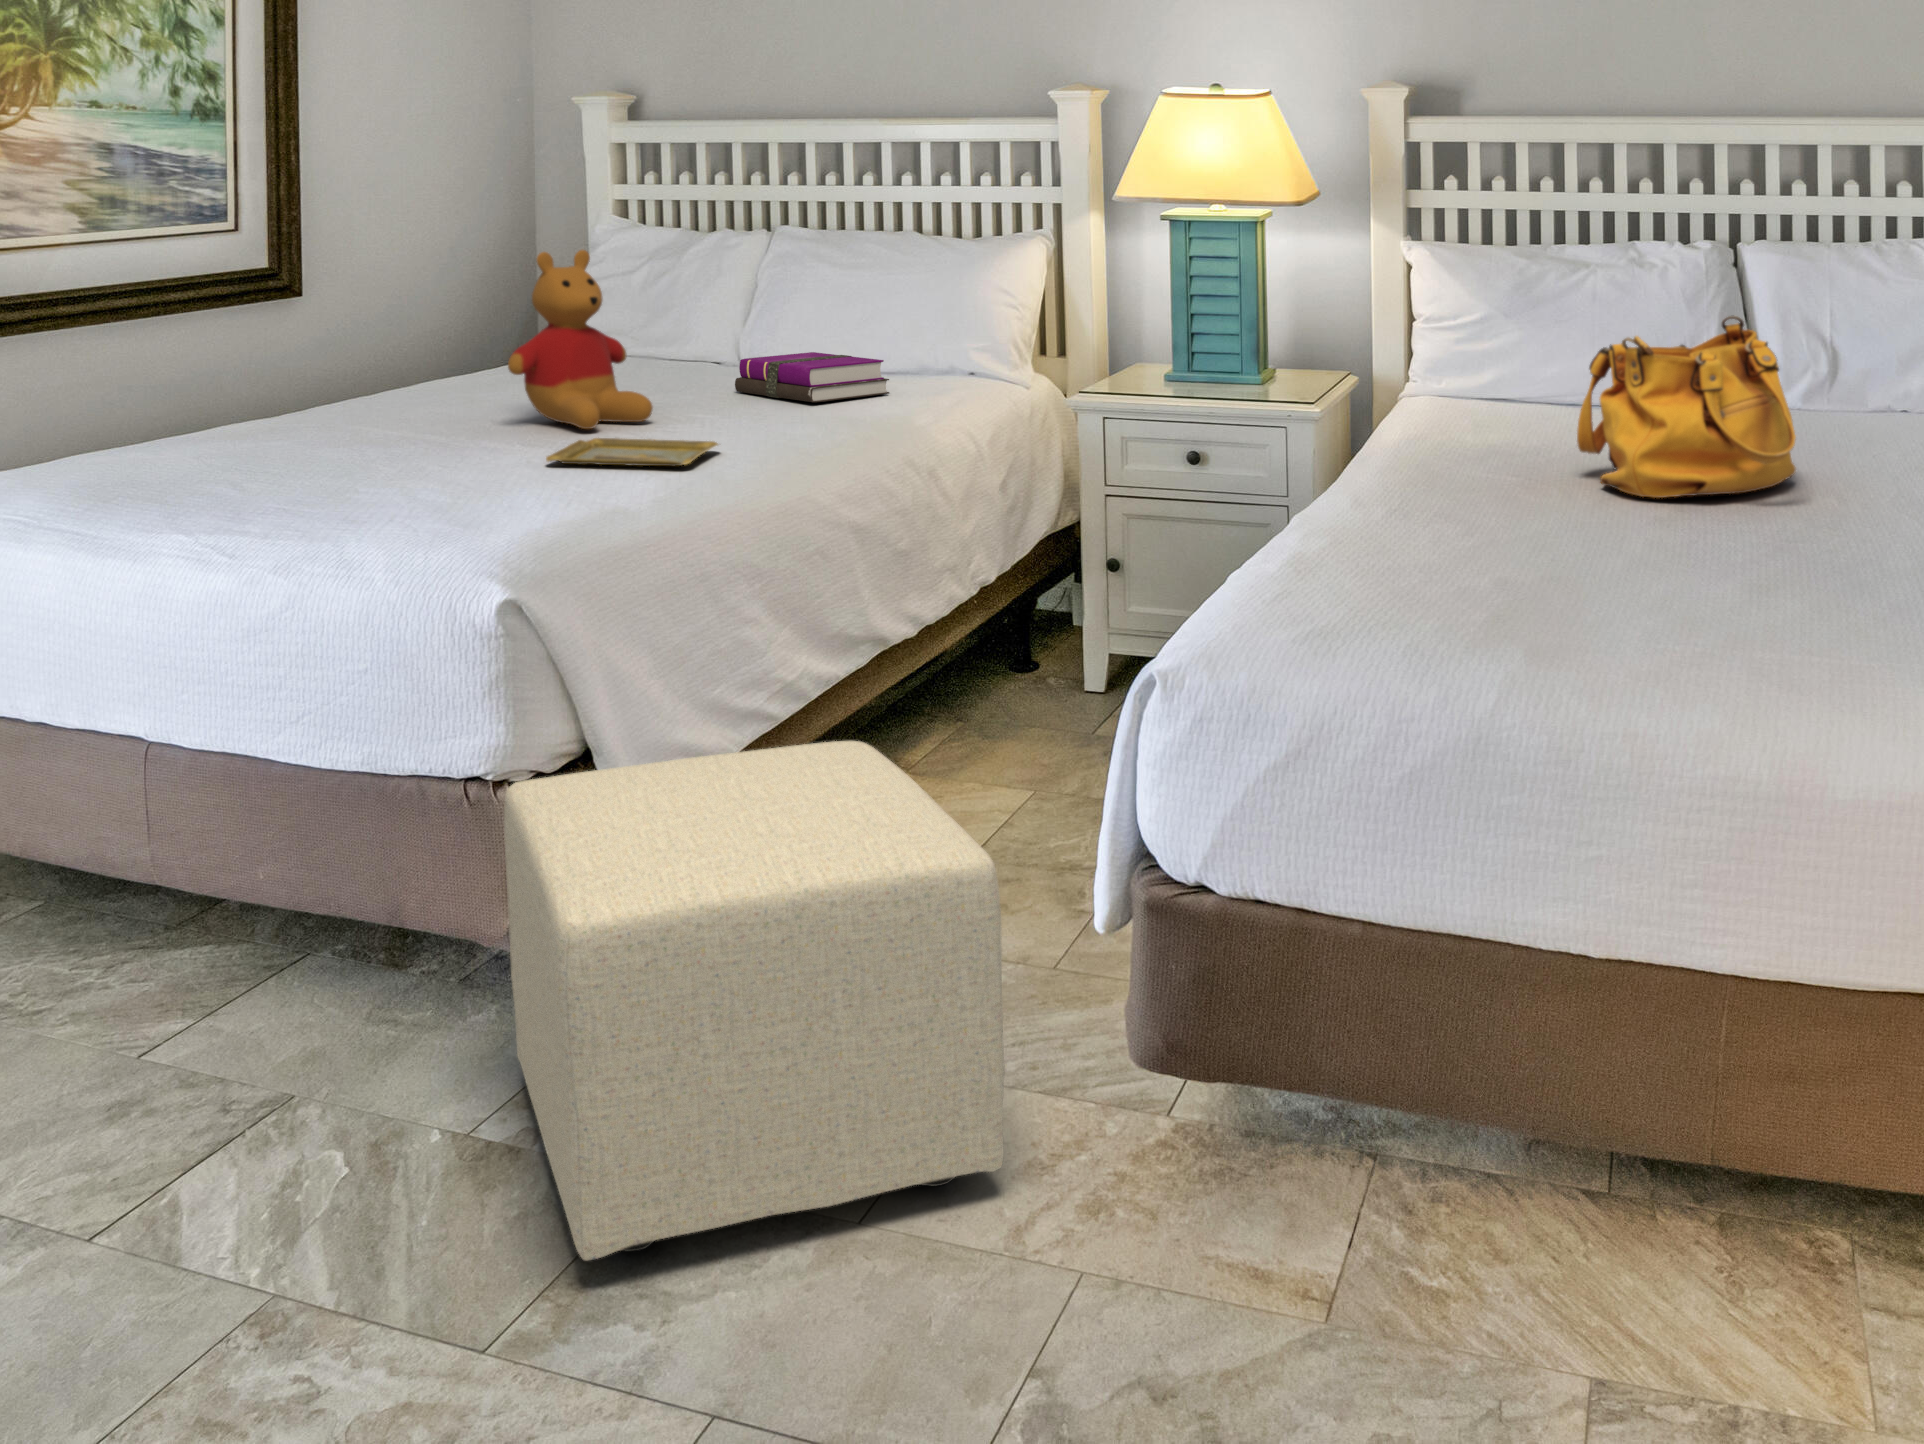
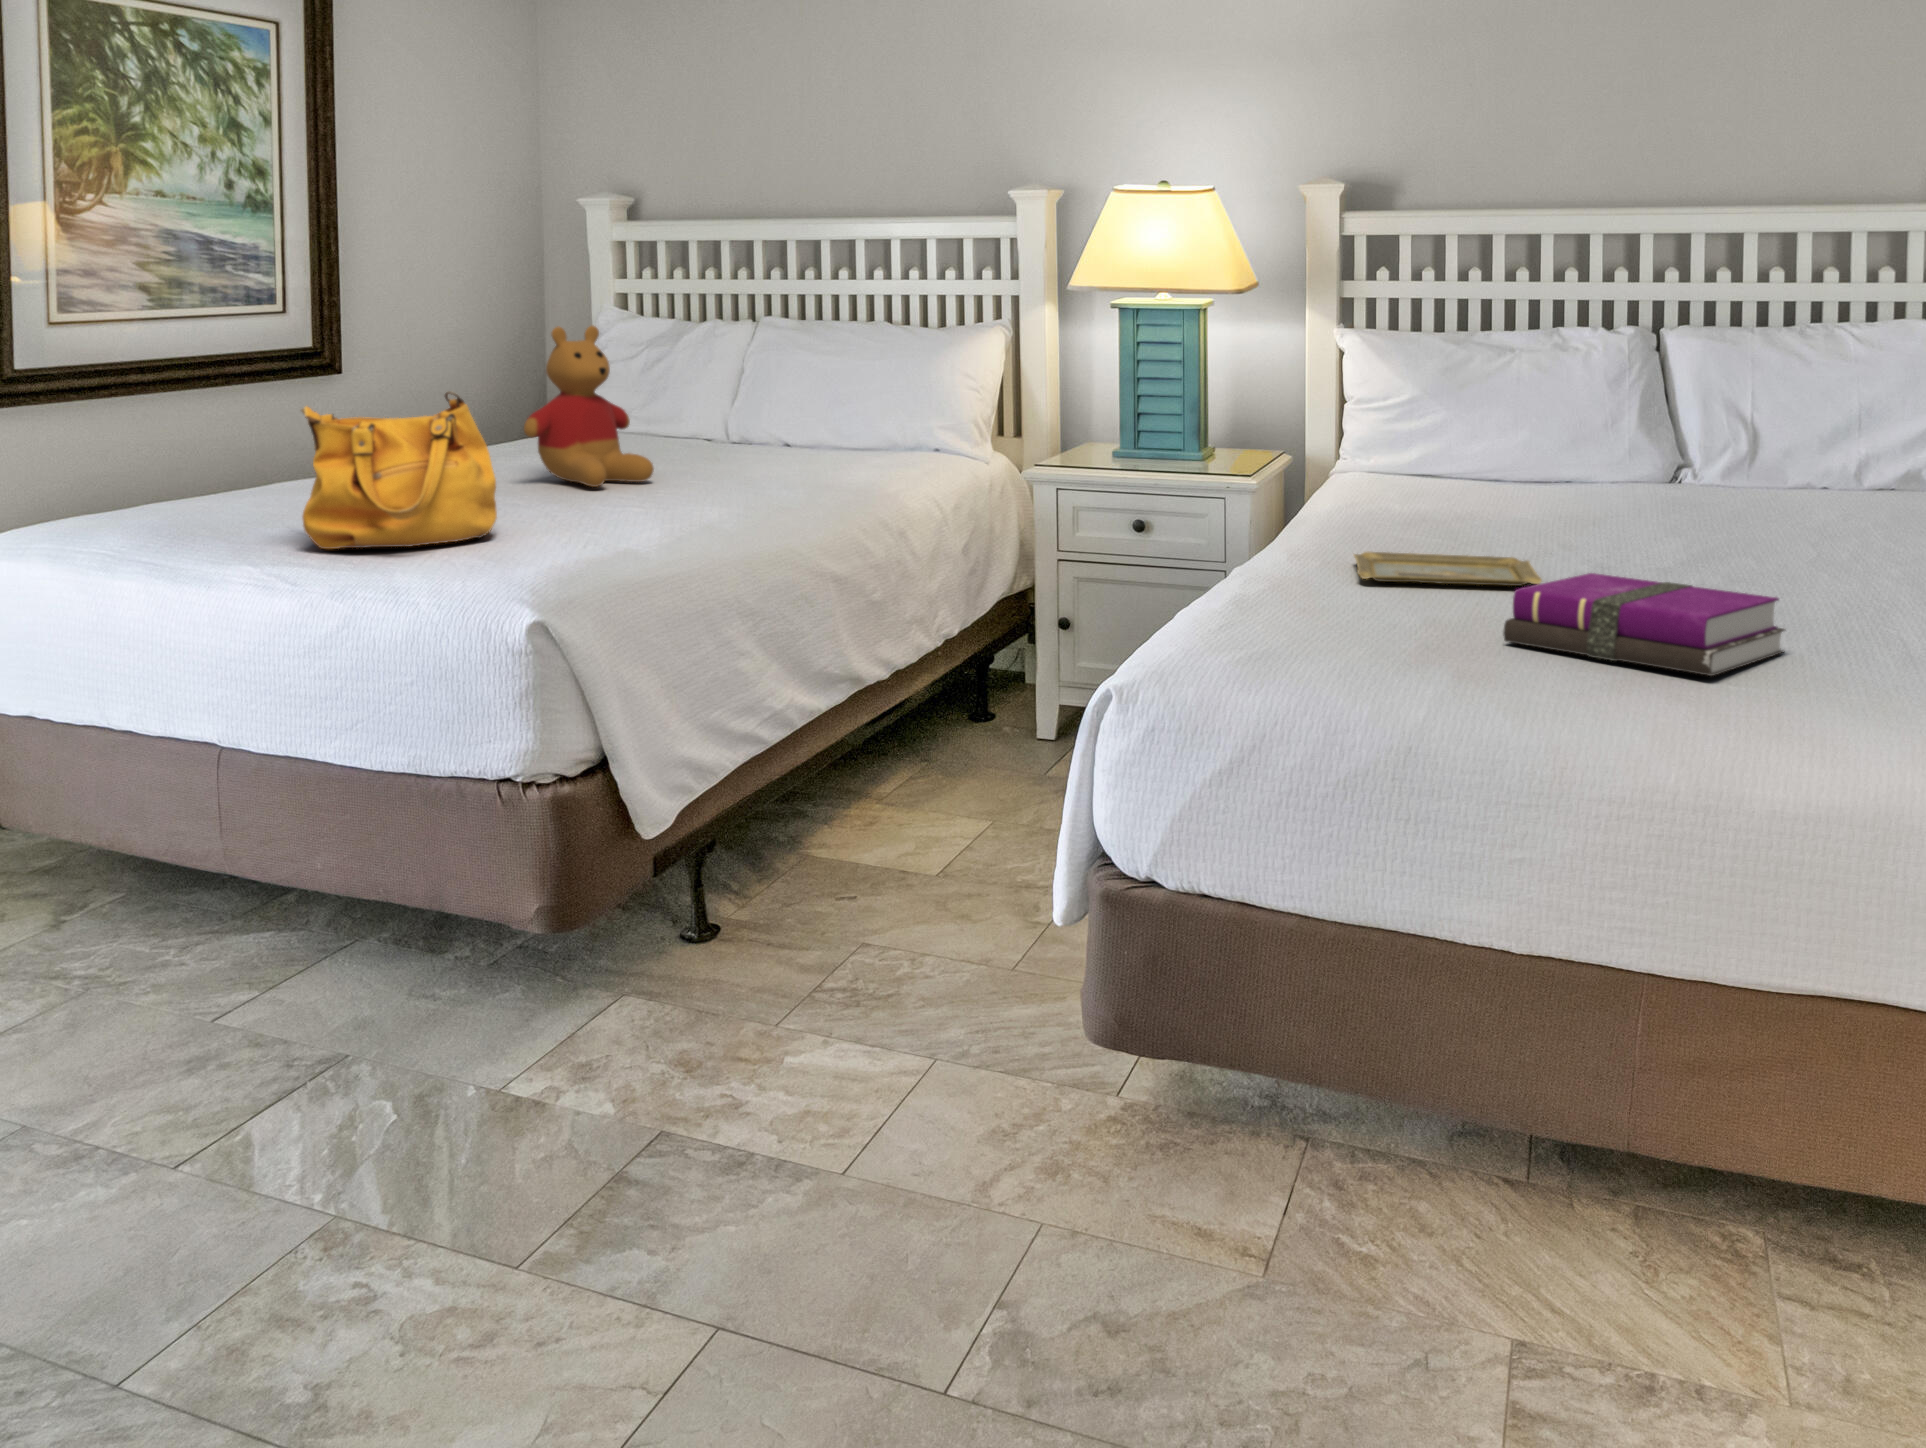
handbag: present [1577,316,1796,498] -> present [301,391,497,549]
notebook: present [735,352,889,402] -> present [1504,573,1785,676]
tray: present [546,438,718,466] -> present [1354,552,1542,586]
ottoman: present [504,741,1005,1260] -> none [532,752,976,1191]

